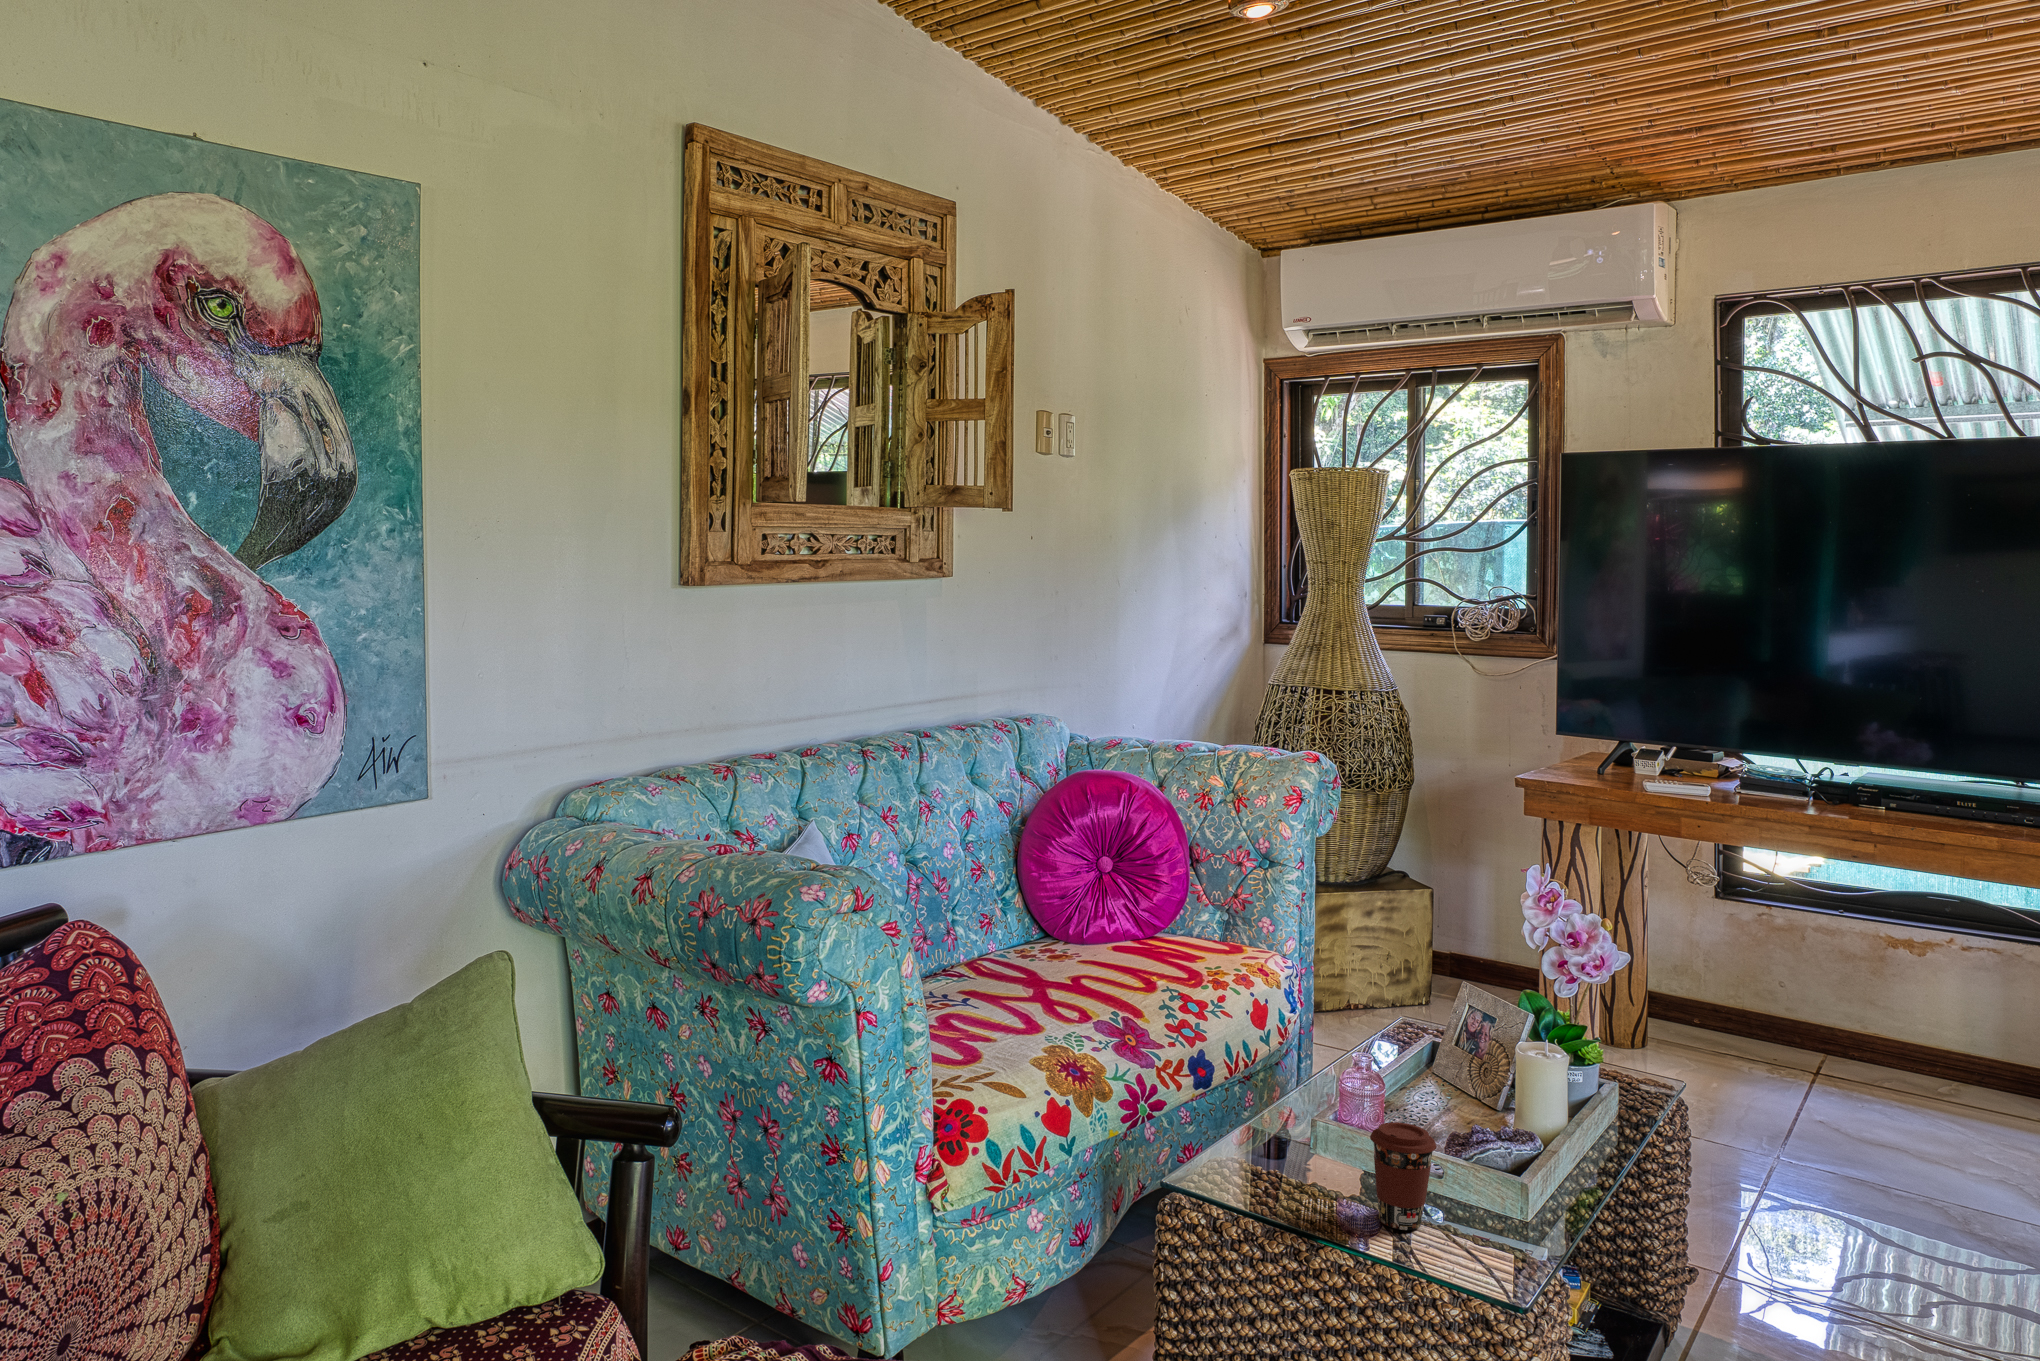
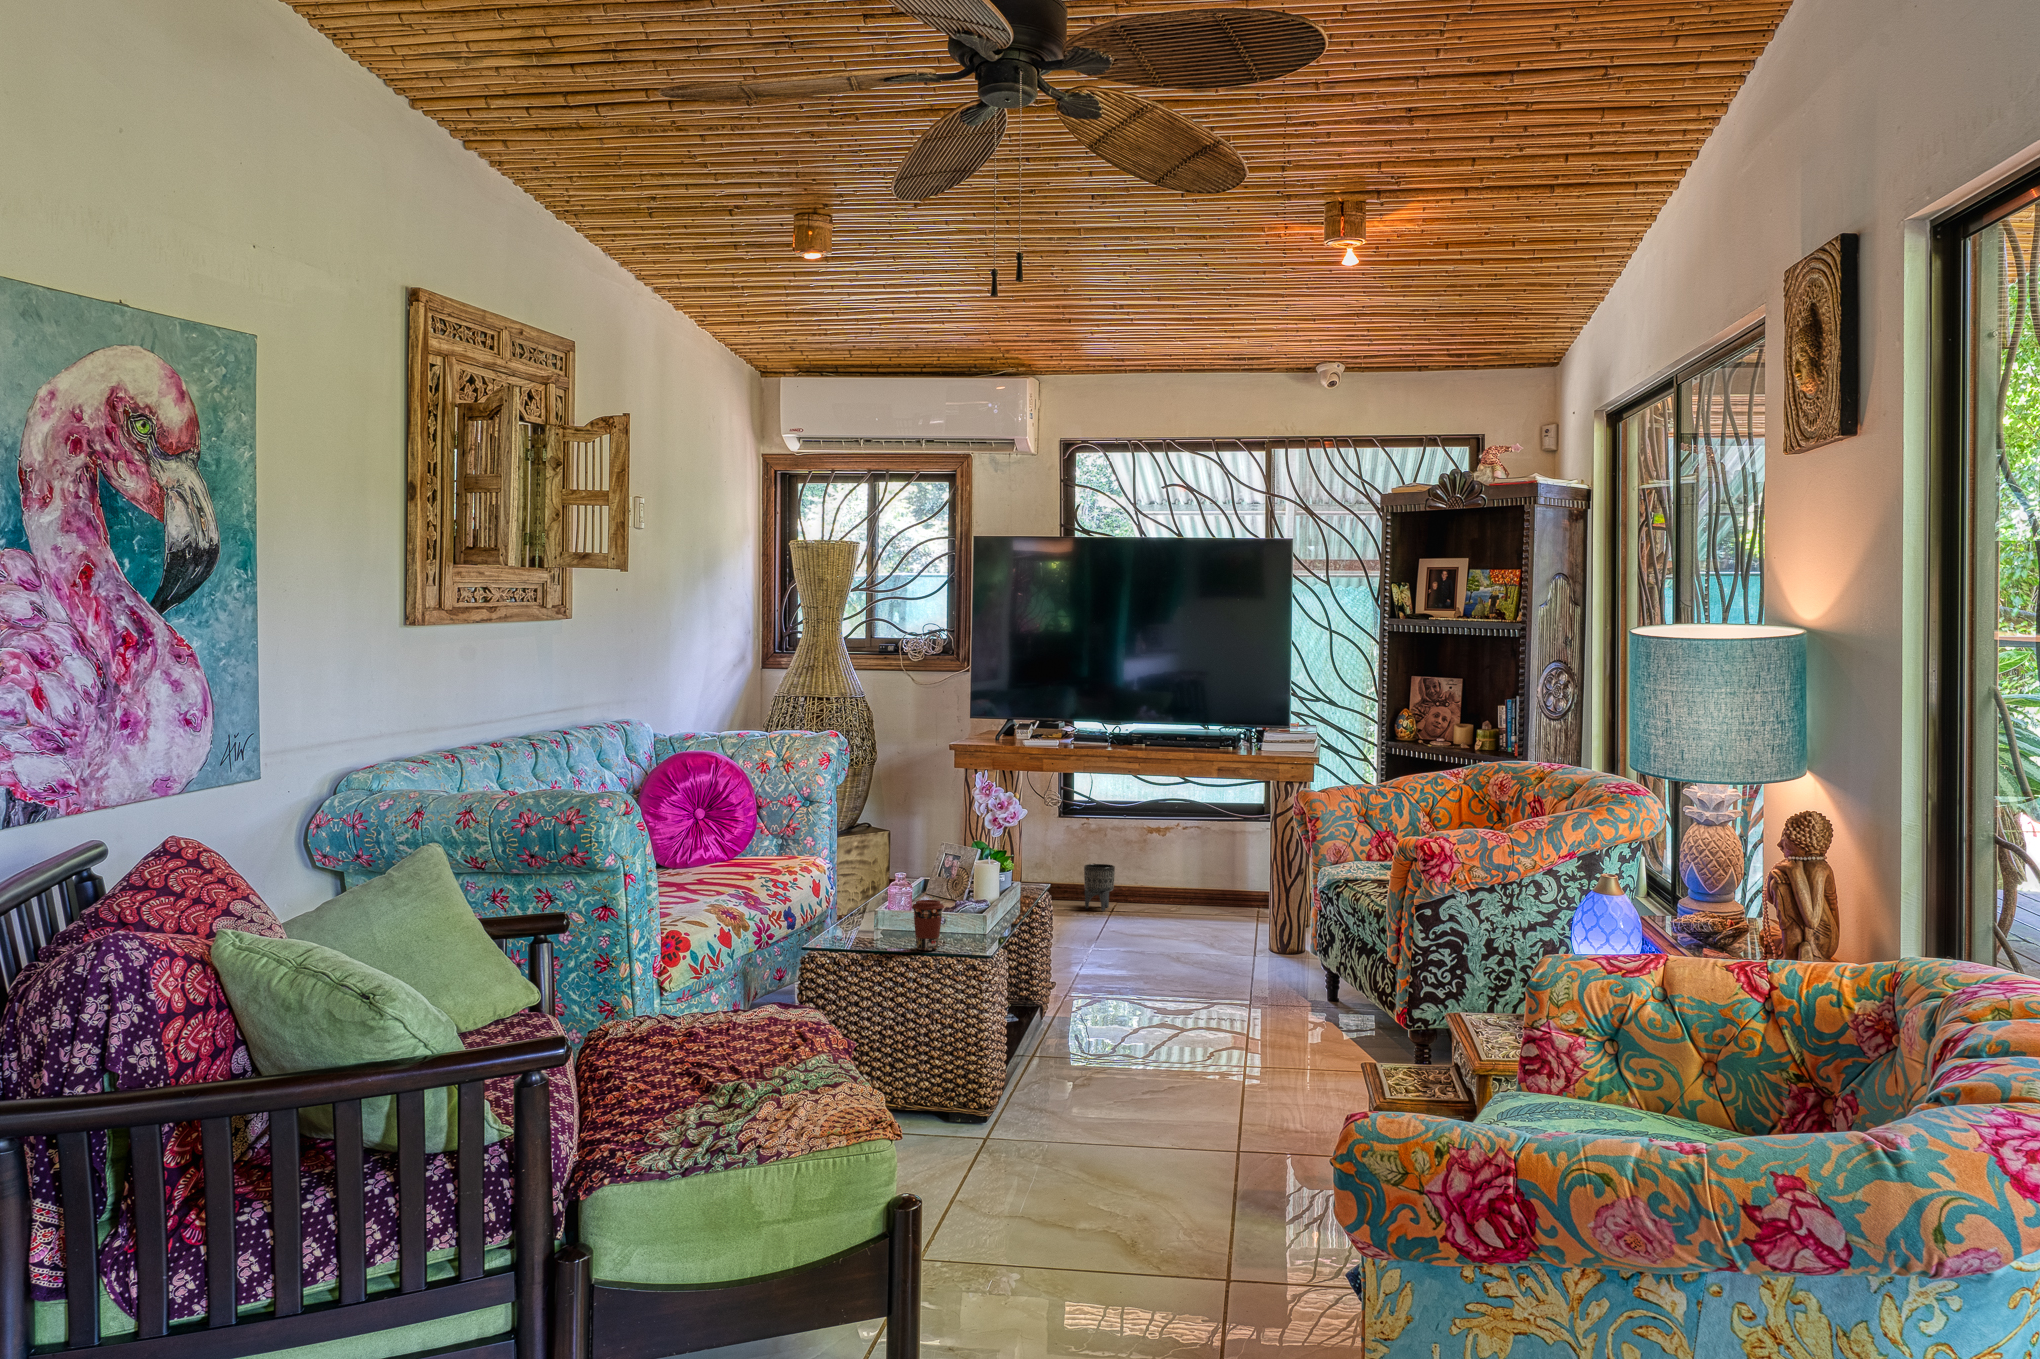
planter: none [1748,975,1806,1056] -> present [1084,864,1115,911]

